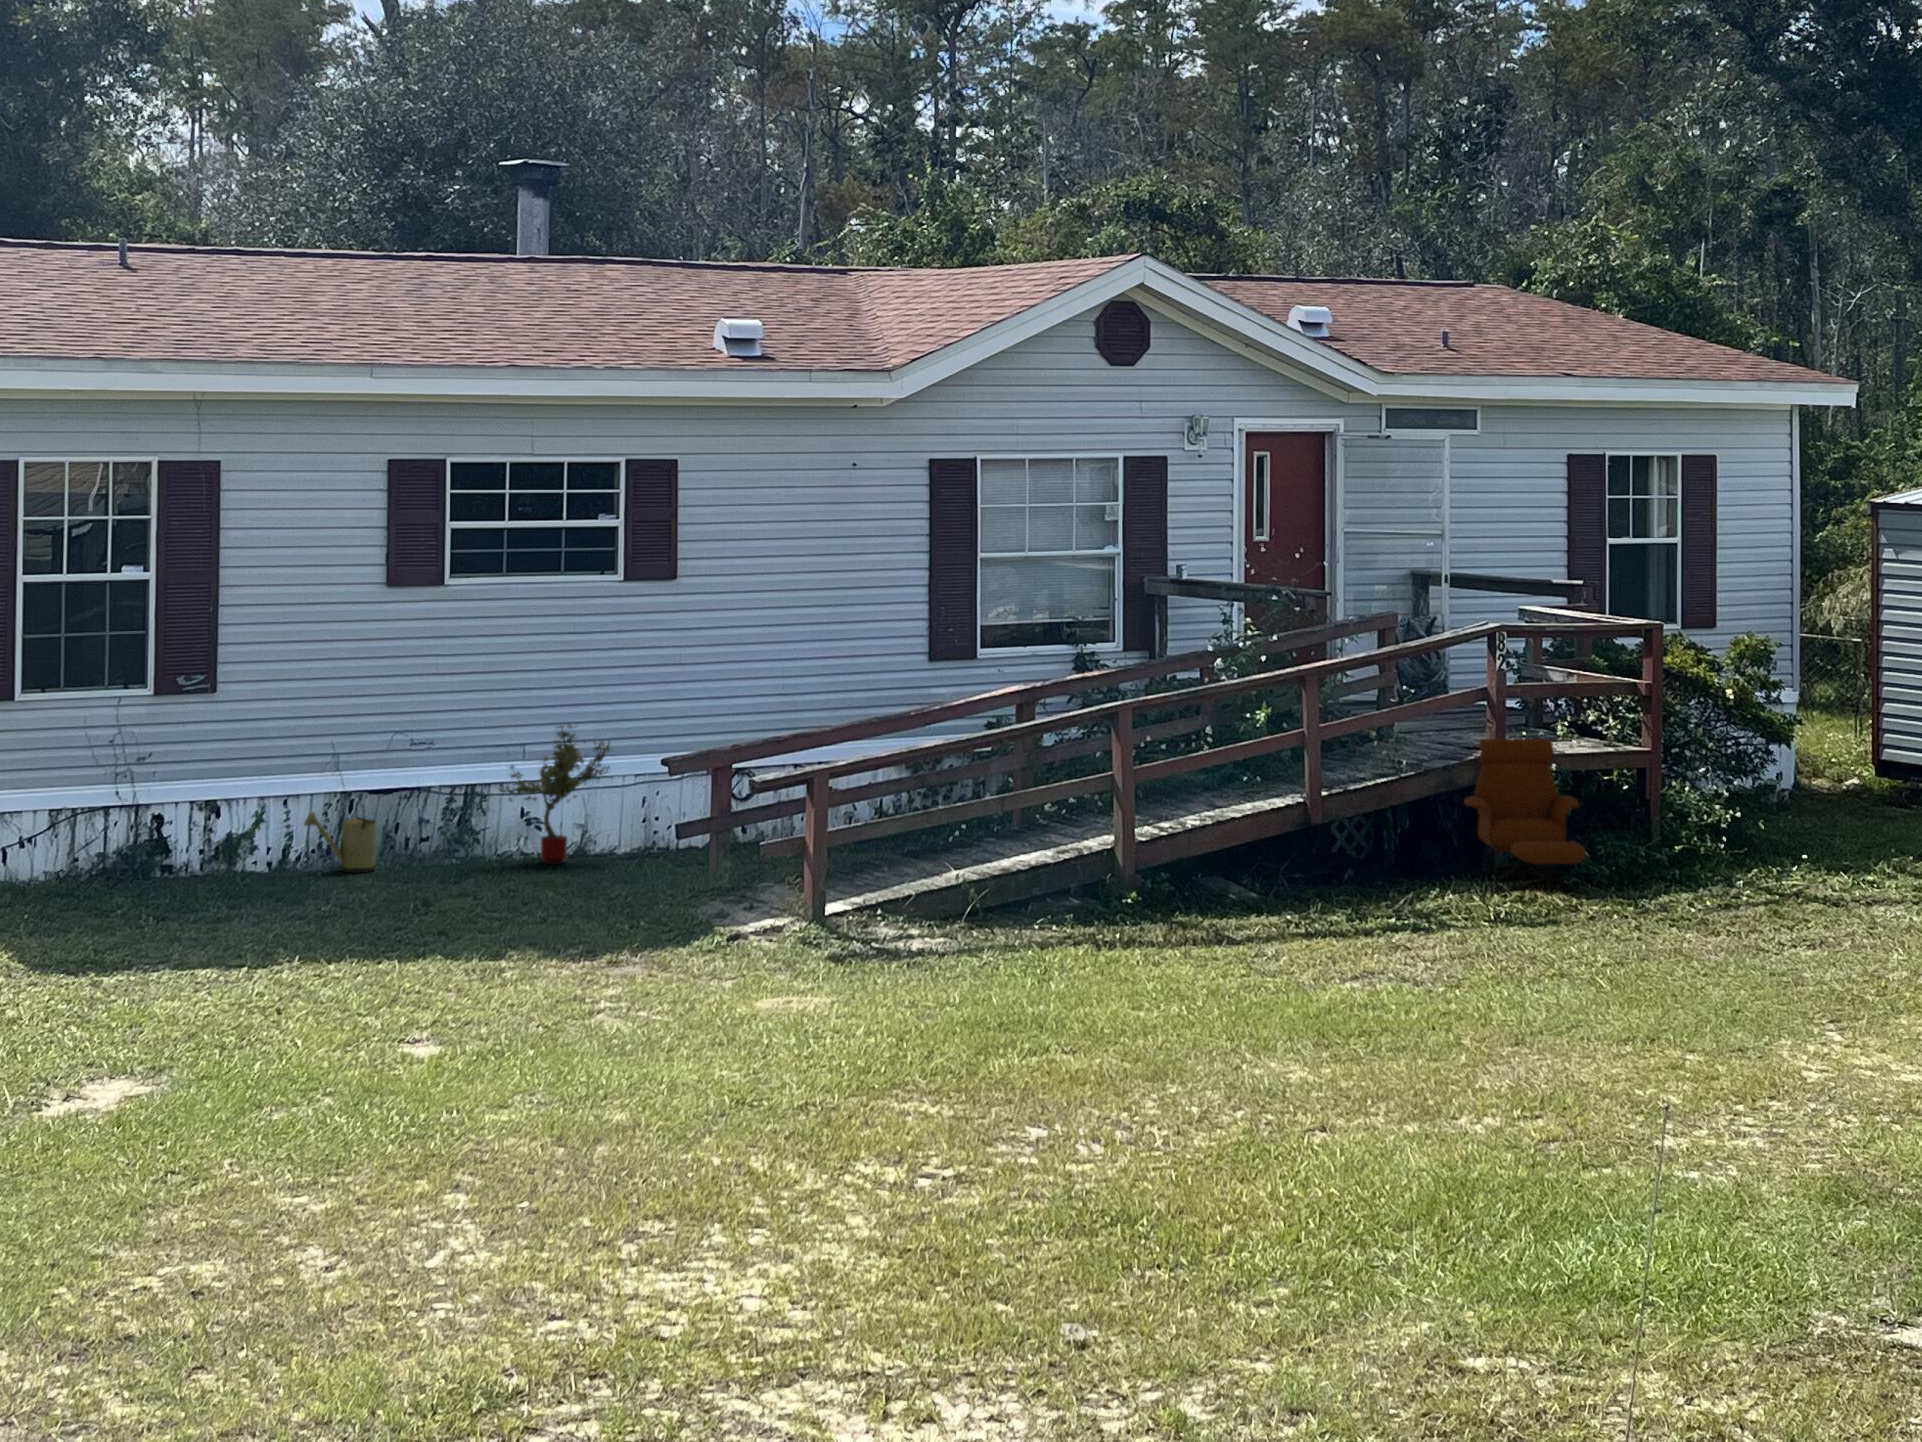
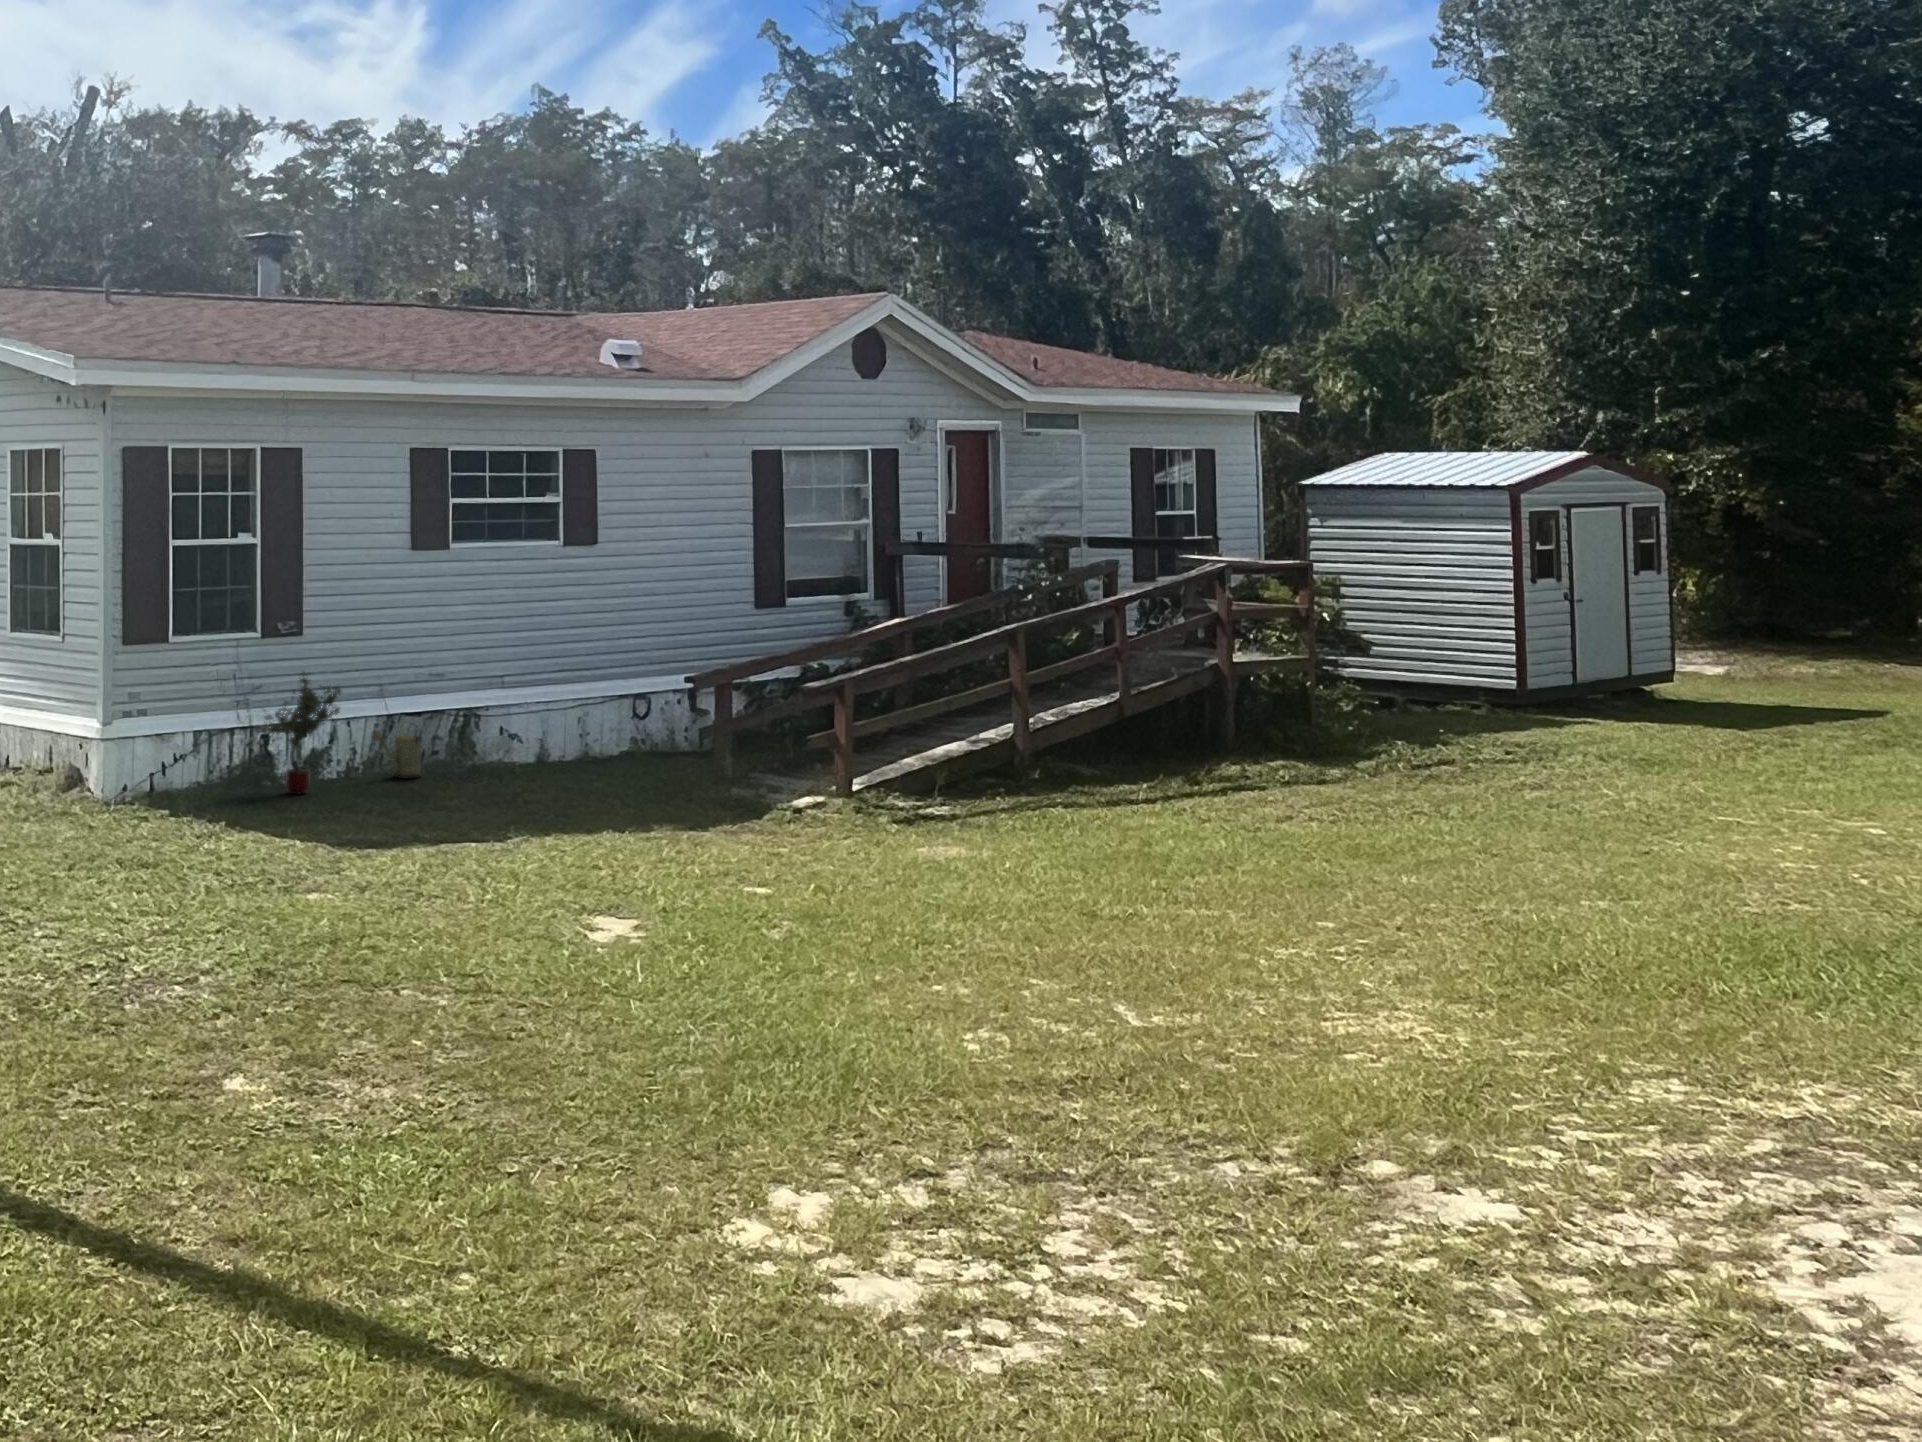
potted tree: present [500,725,610,864] -> present [258,673,341,794]
lounge chair: present [1464,738,1585,895] -> none [1198,653,1314,766]

